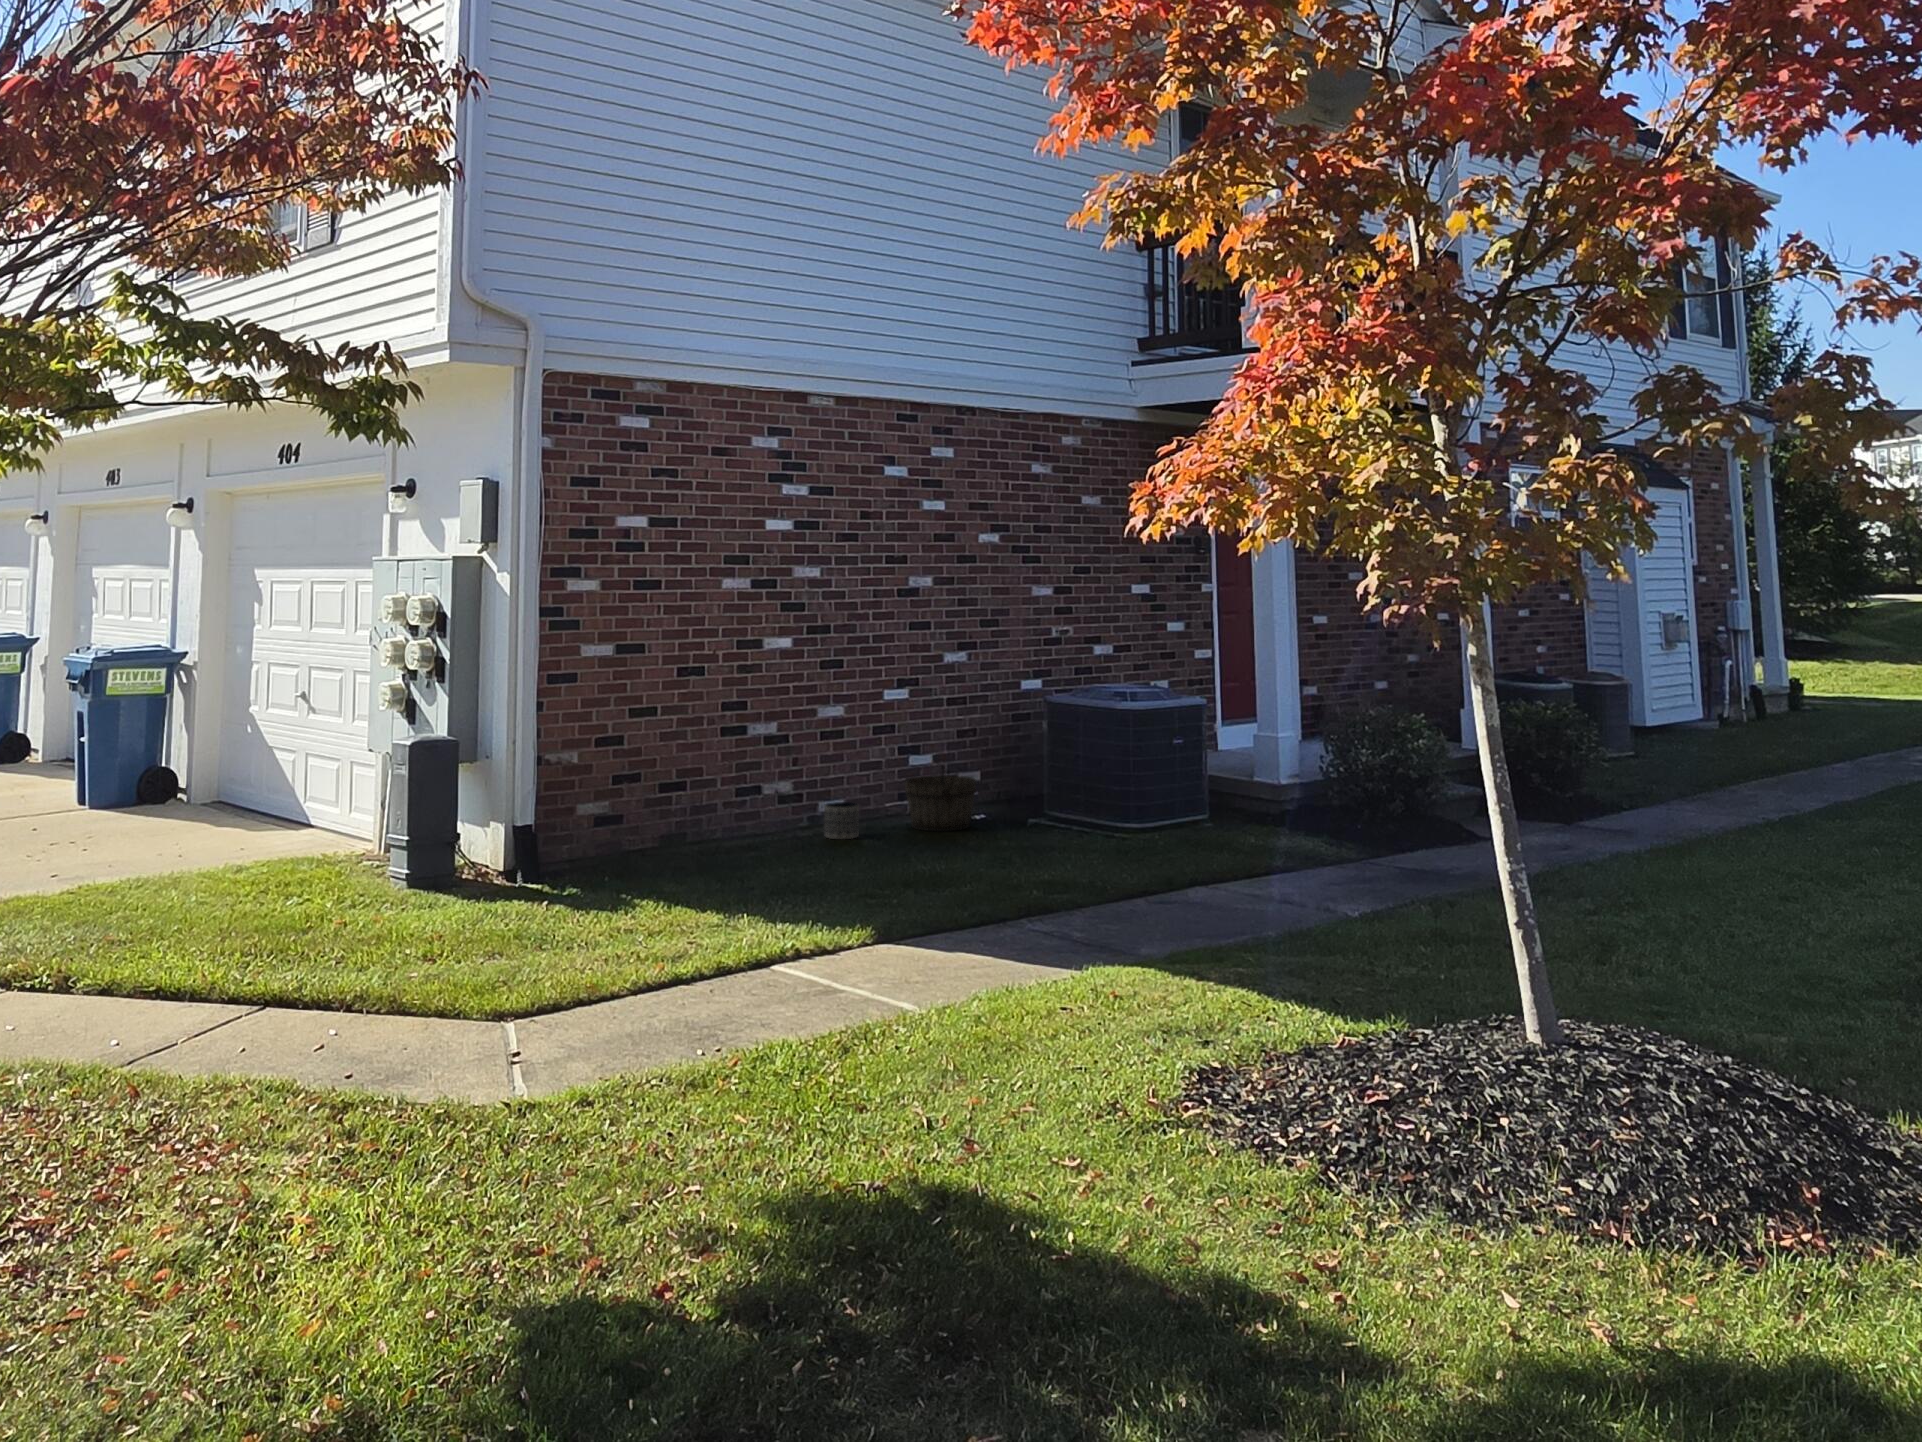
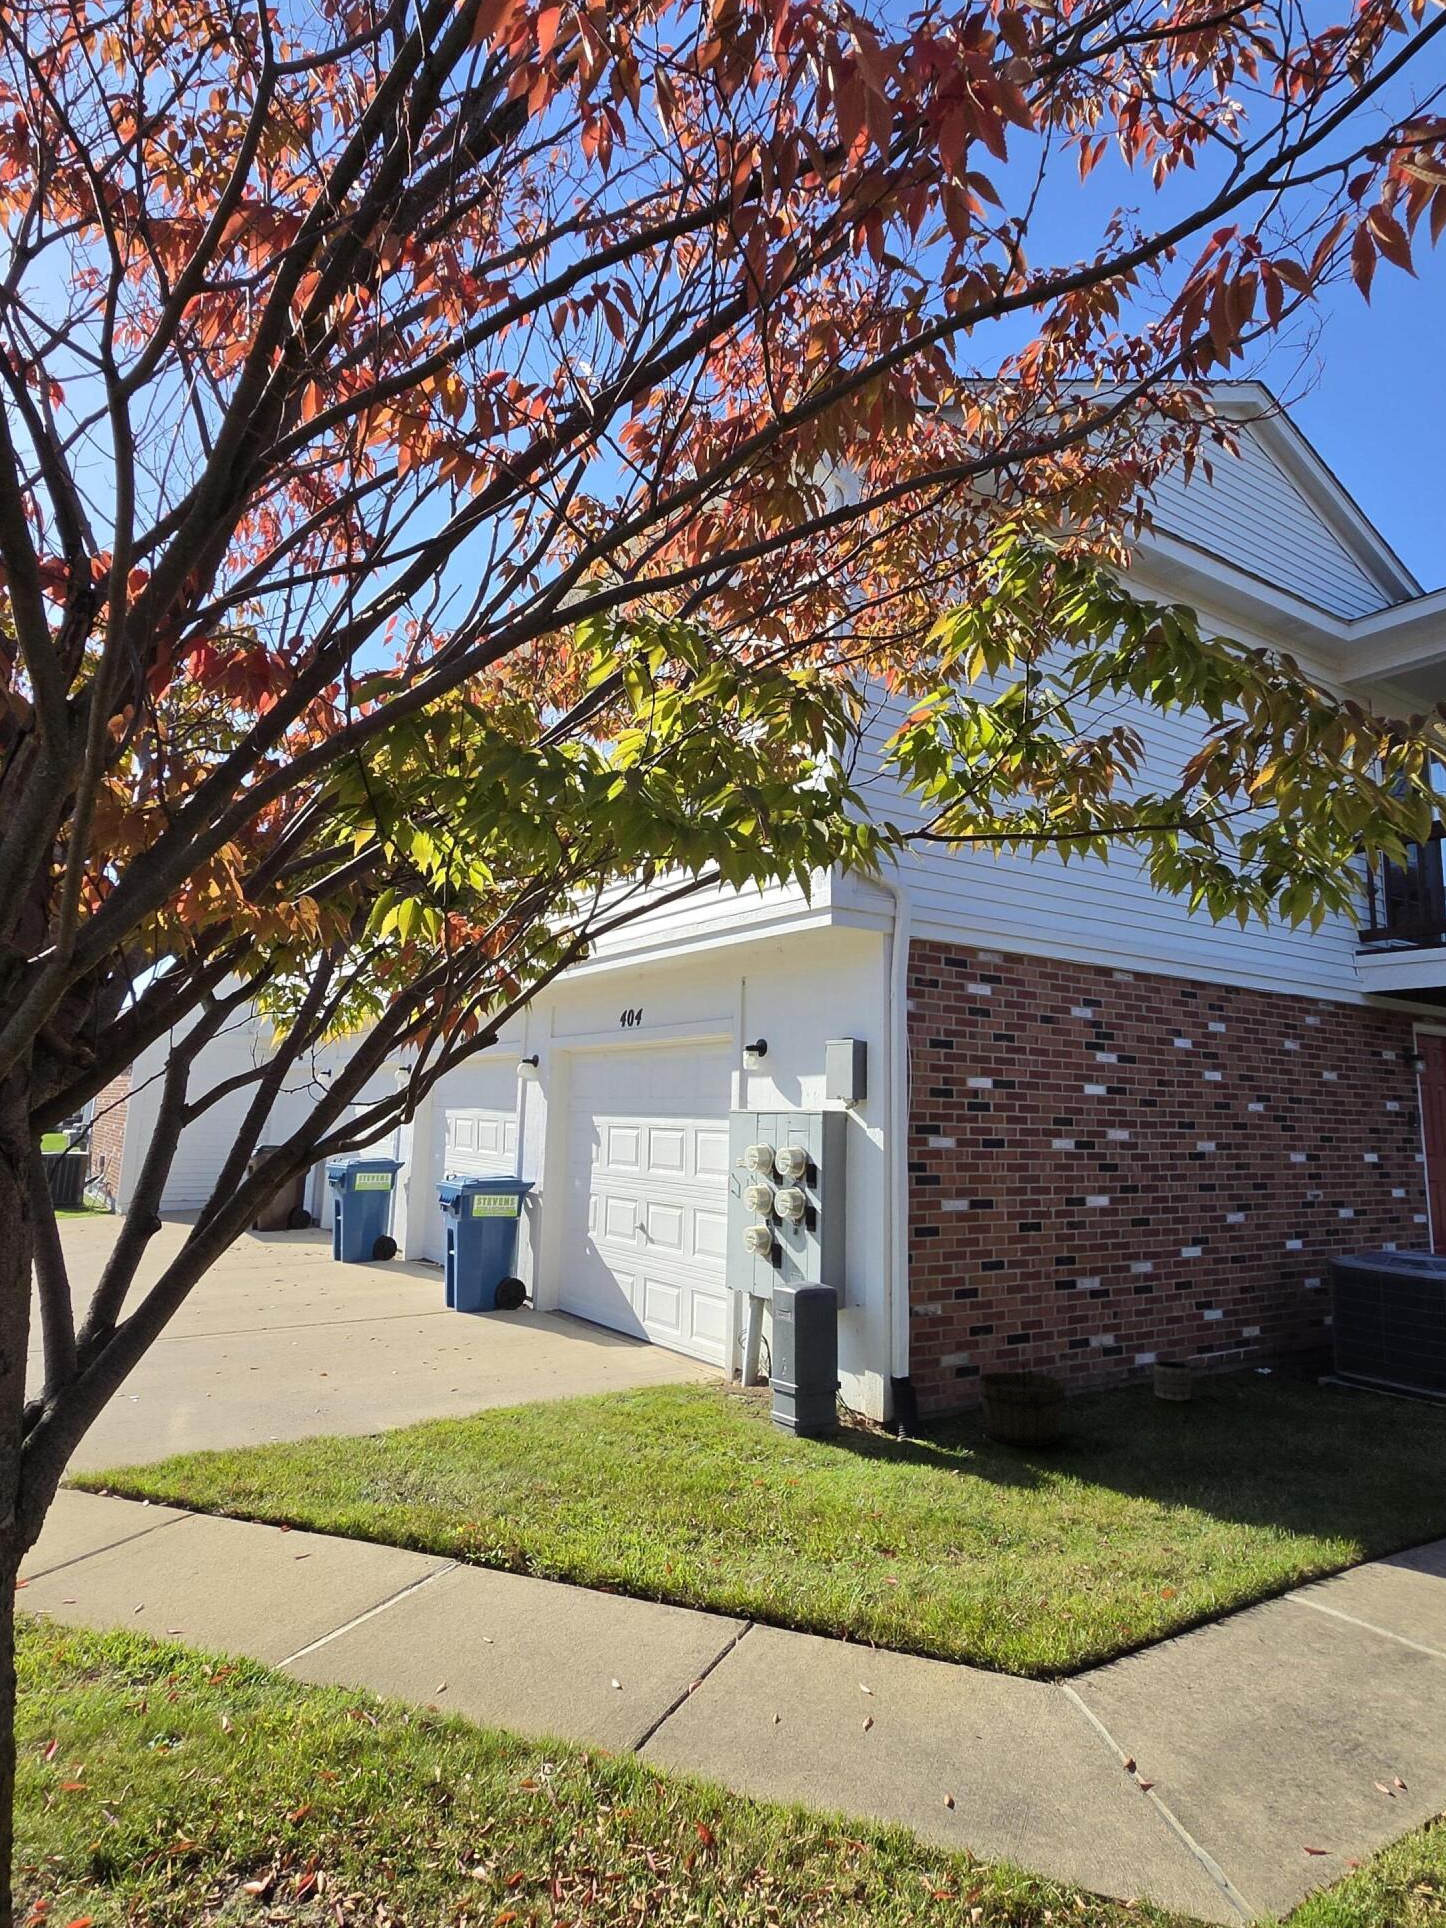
wooden bucket: present [904,767,977,831] -> present [978,1359,1066,1446]

